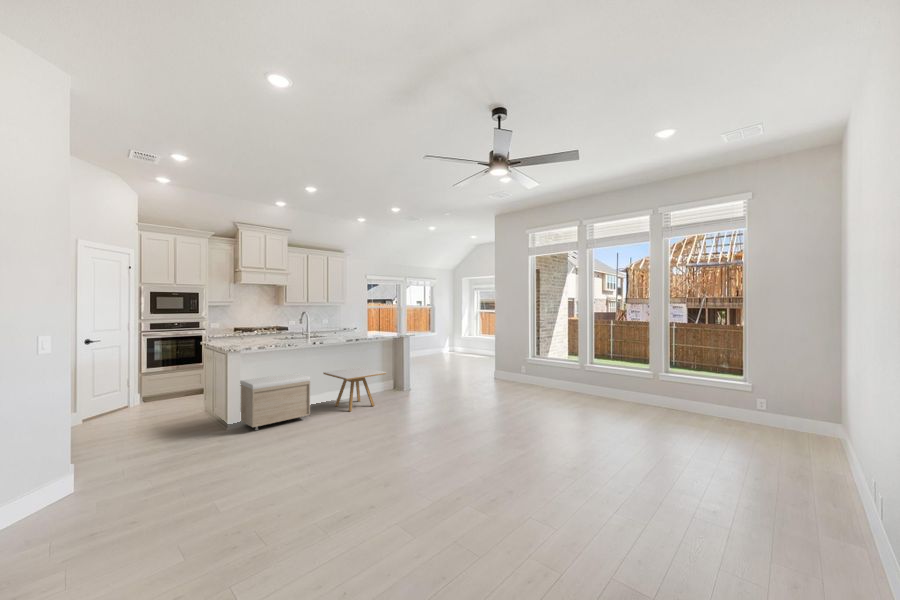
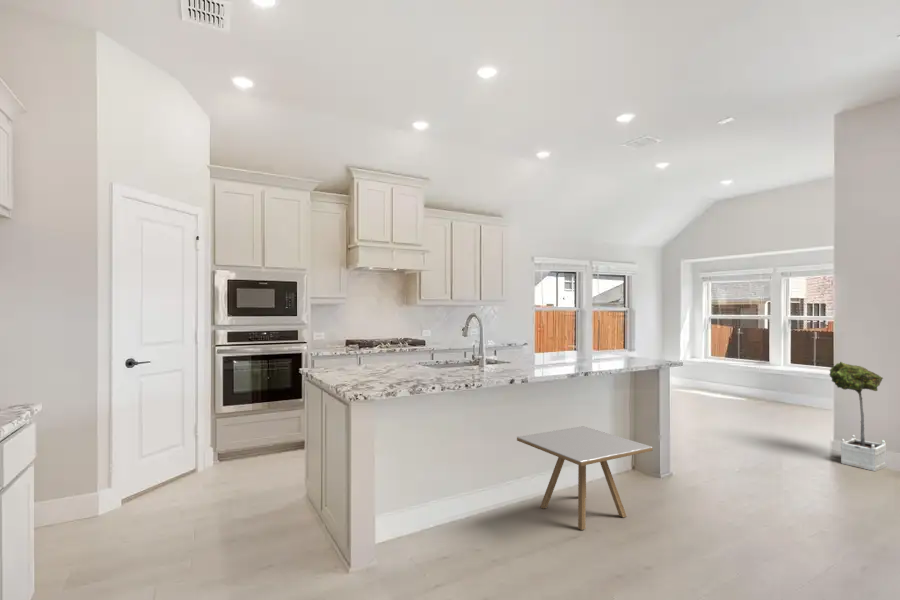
potted tree: none [491,333,512,383] -> present [829,362,887,471]
storage bench: present [240,373,310,430] -> none [372,440,508,572]

